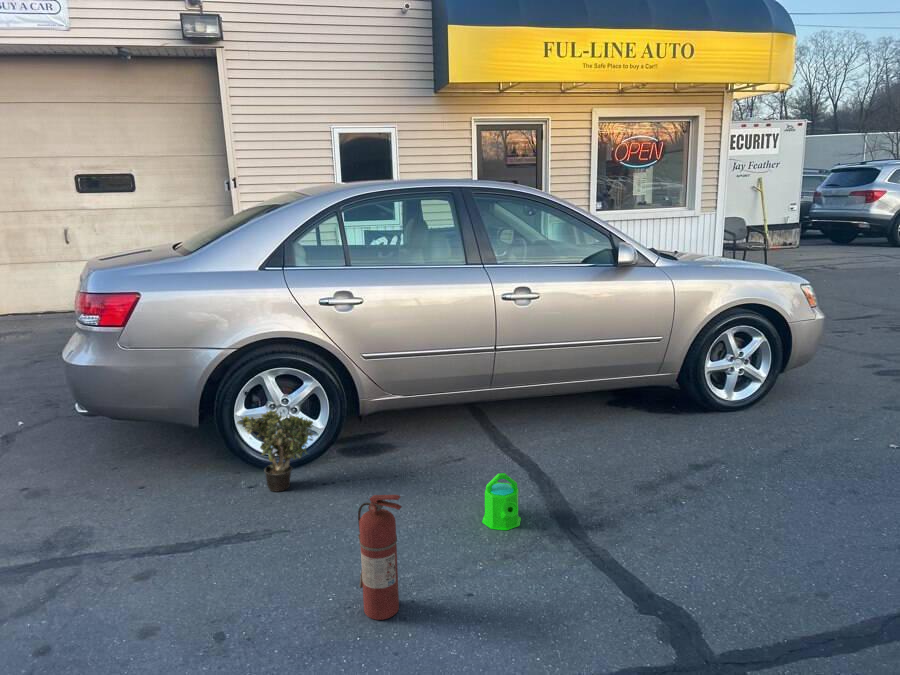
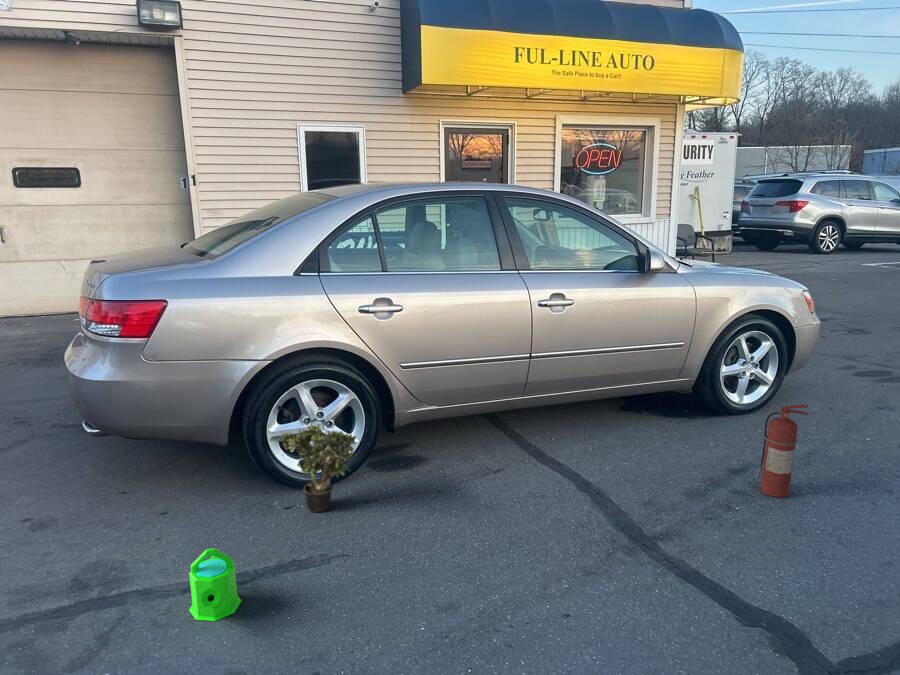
watering can: present [482,473,521,530] -> present [189,548,241,621]
fire extinguisher: present [358,495,402,620] -> present [757,405,808,498]

